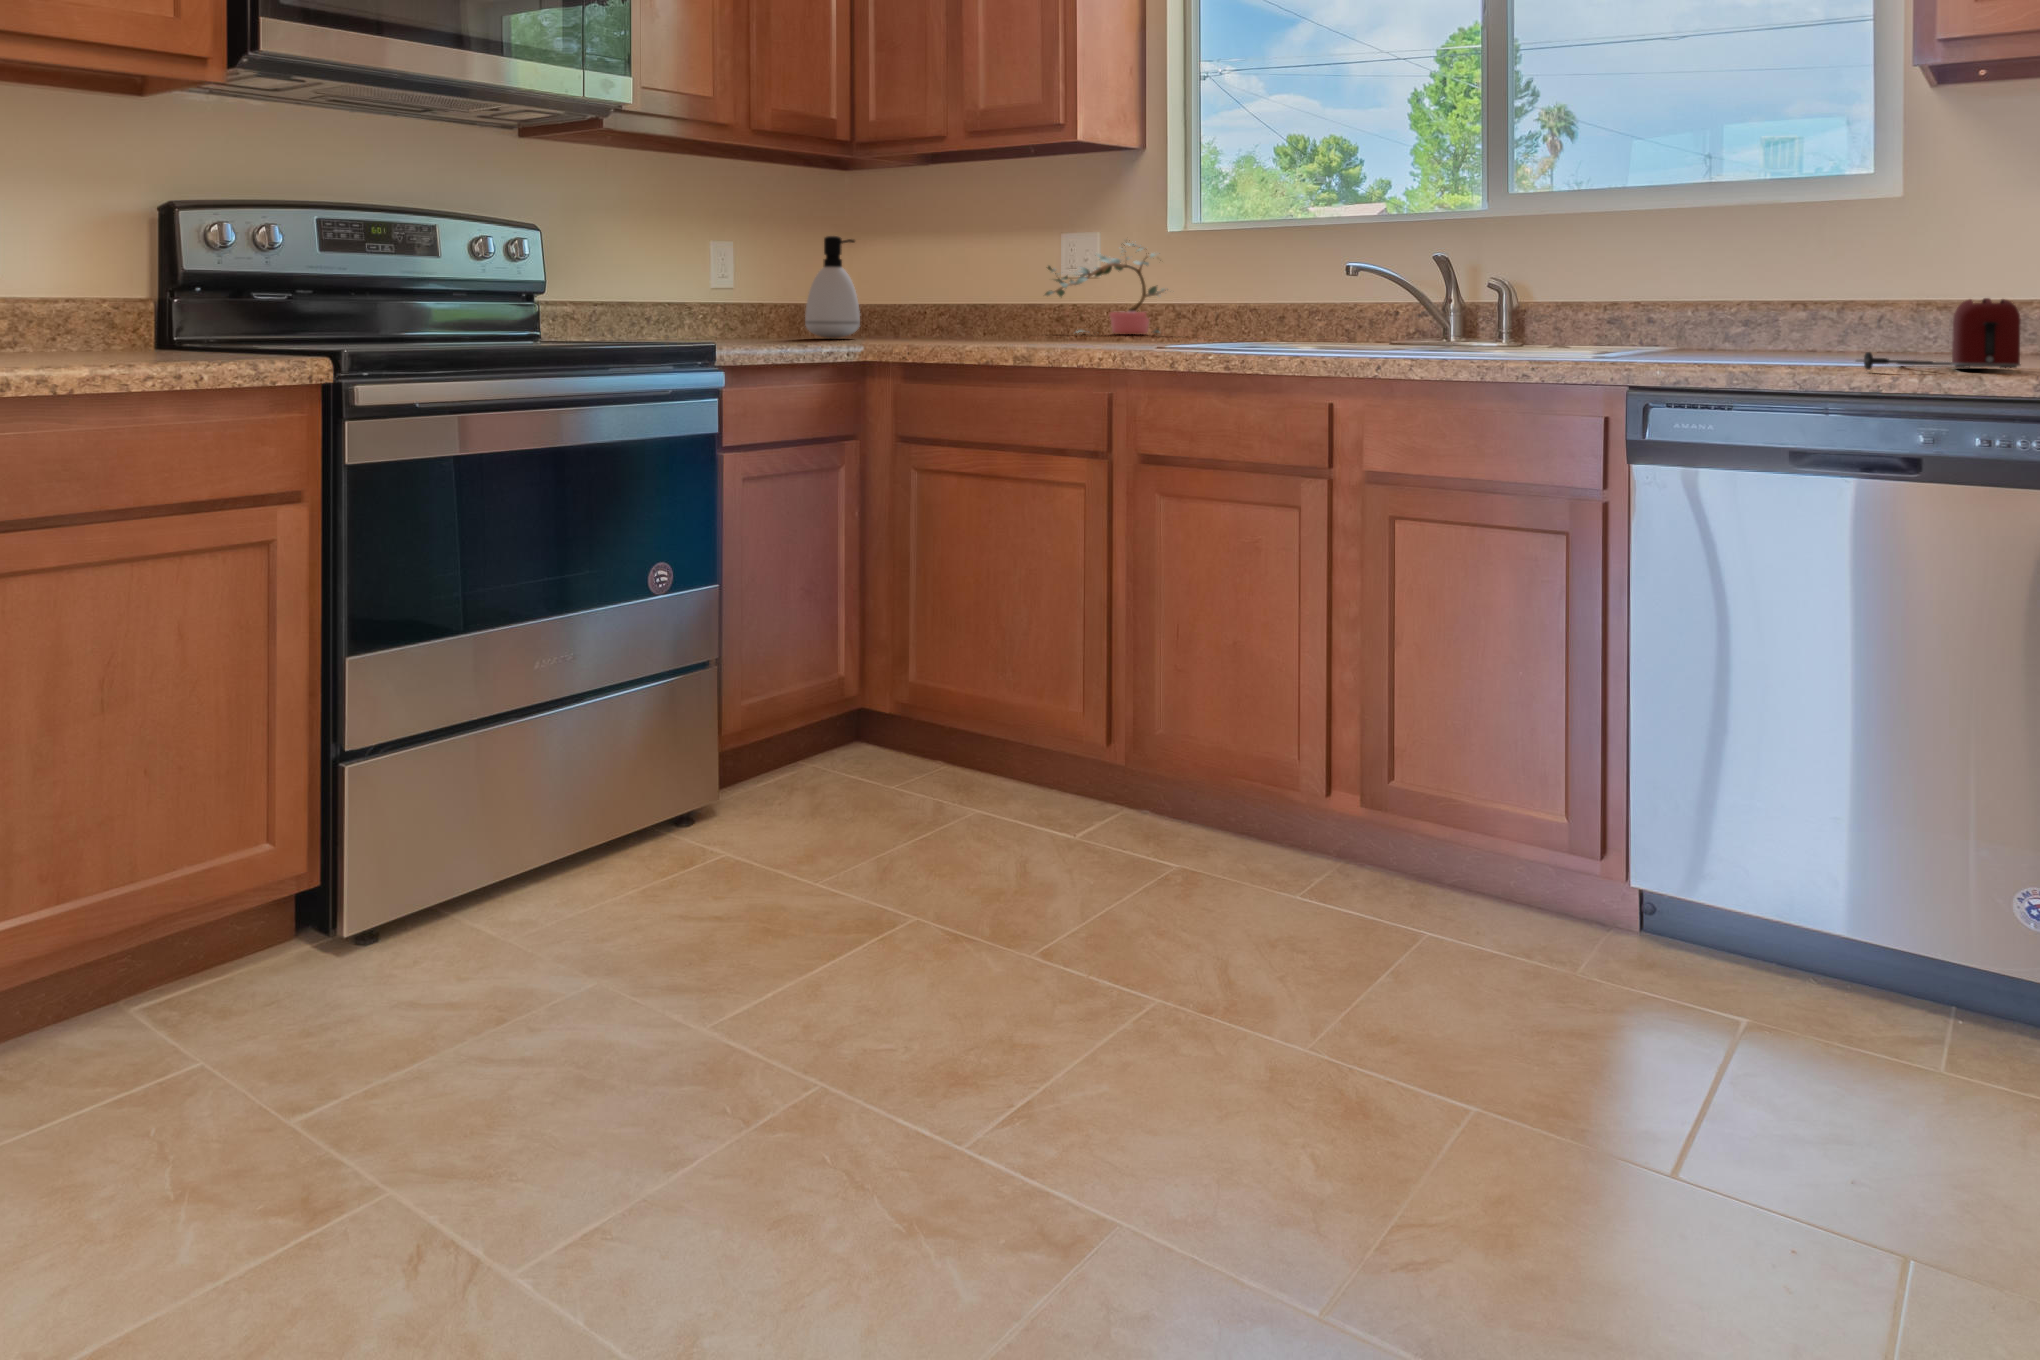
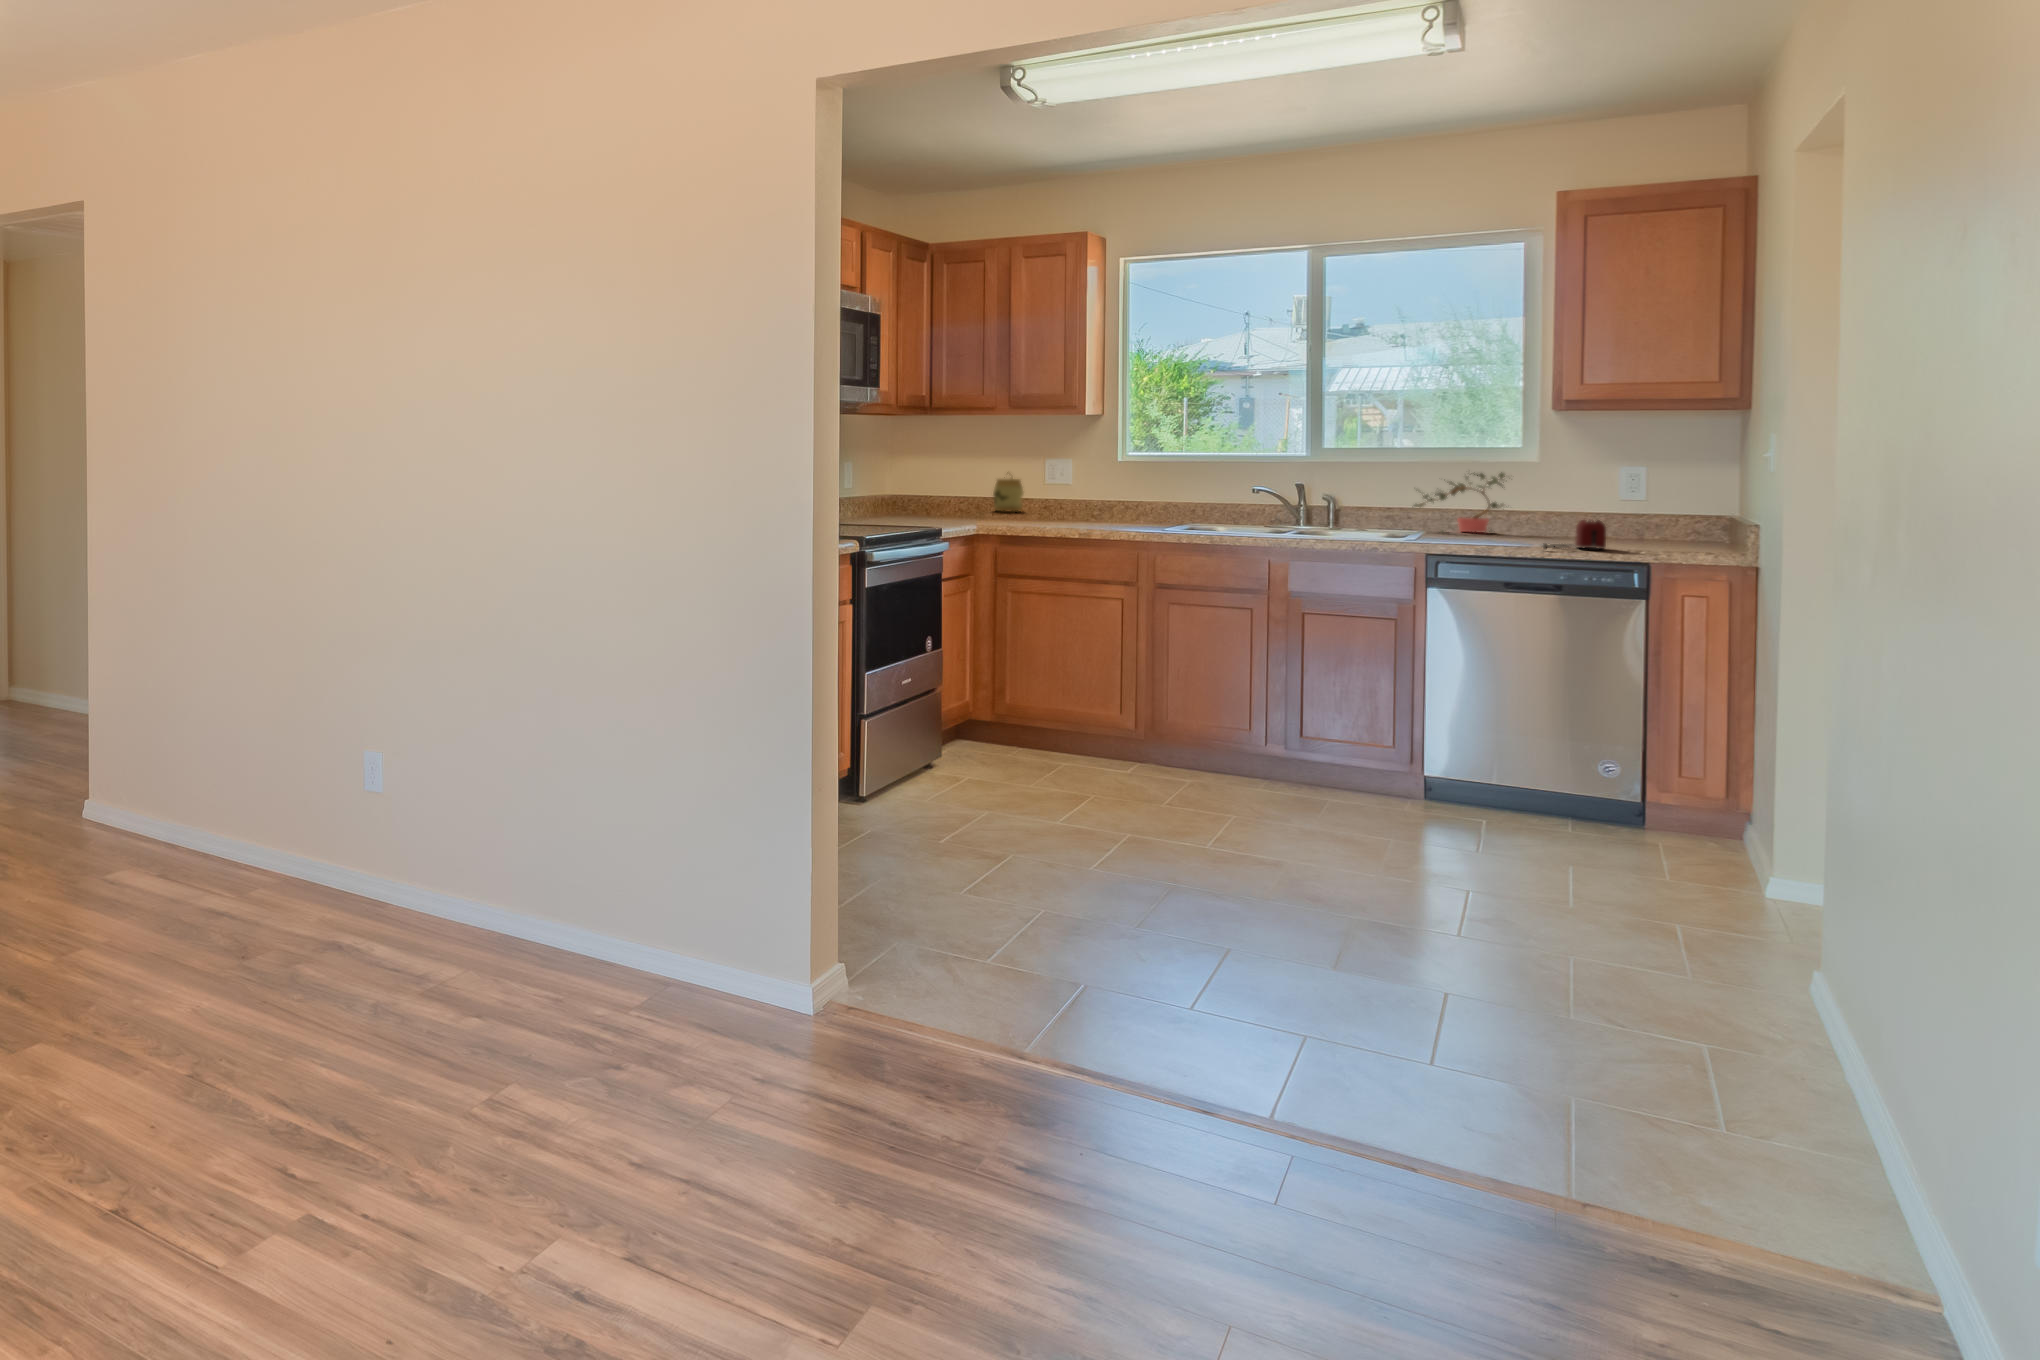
soap dispenser: present [805,236,860,338] -> none [953,468,984,521]
potted plant: present [1045,242,1168,334] -> present [1415,472,1505,533]
jar: none [979,261,1033,331] -> present [993,472,1023,512]

